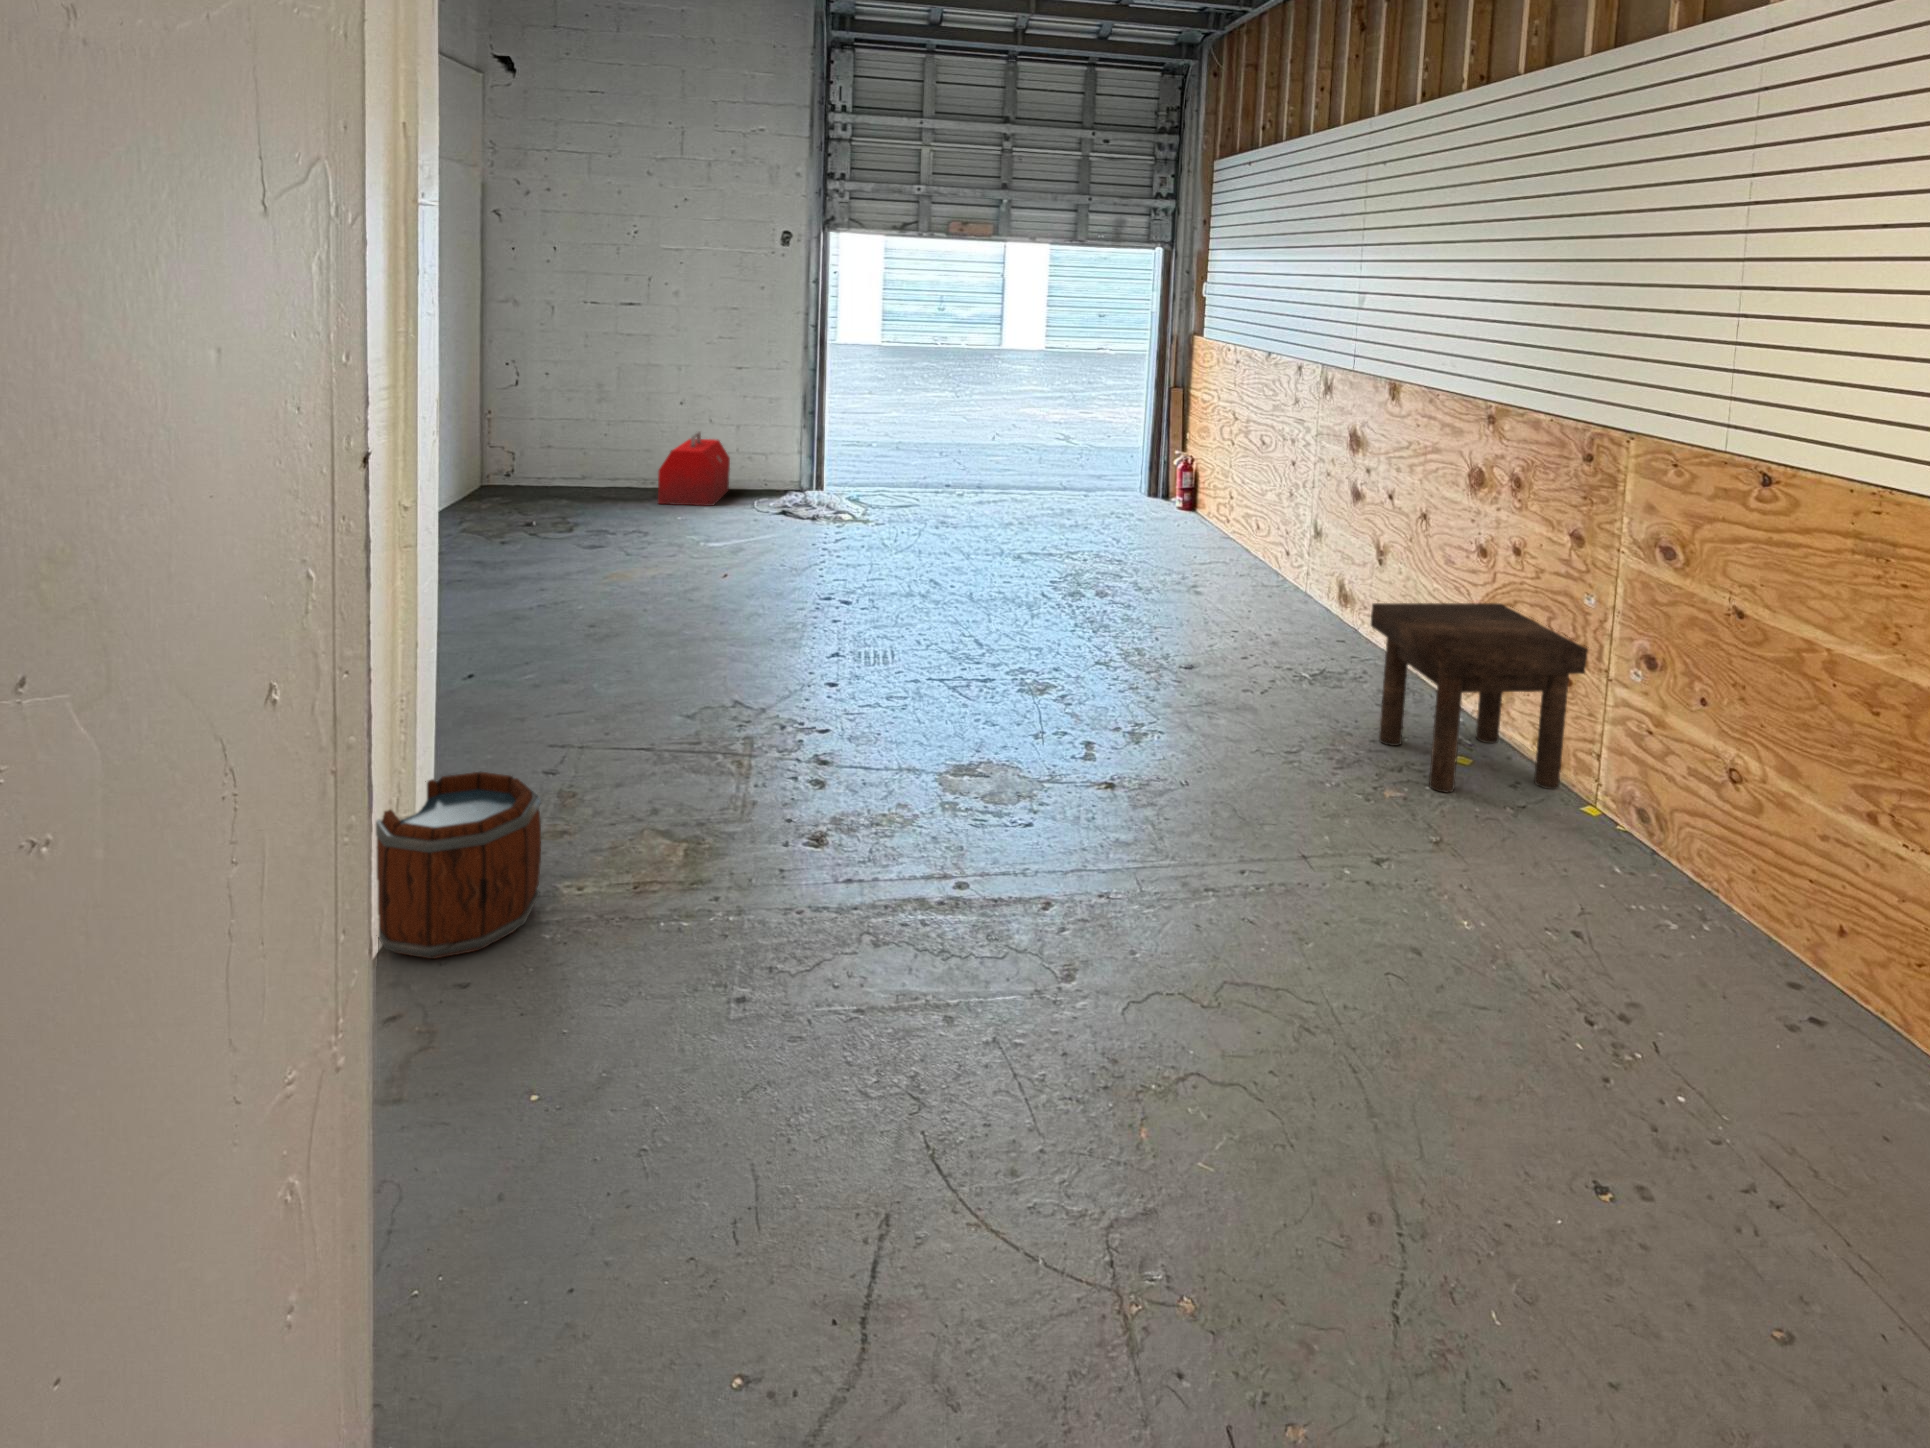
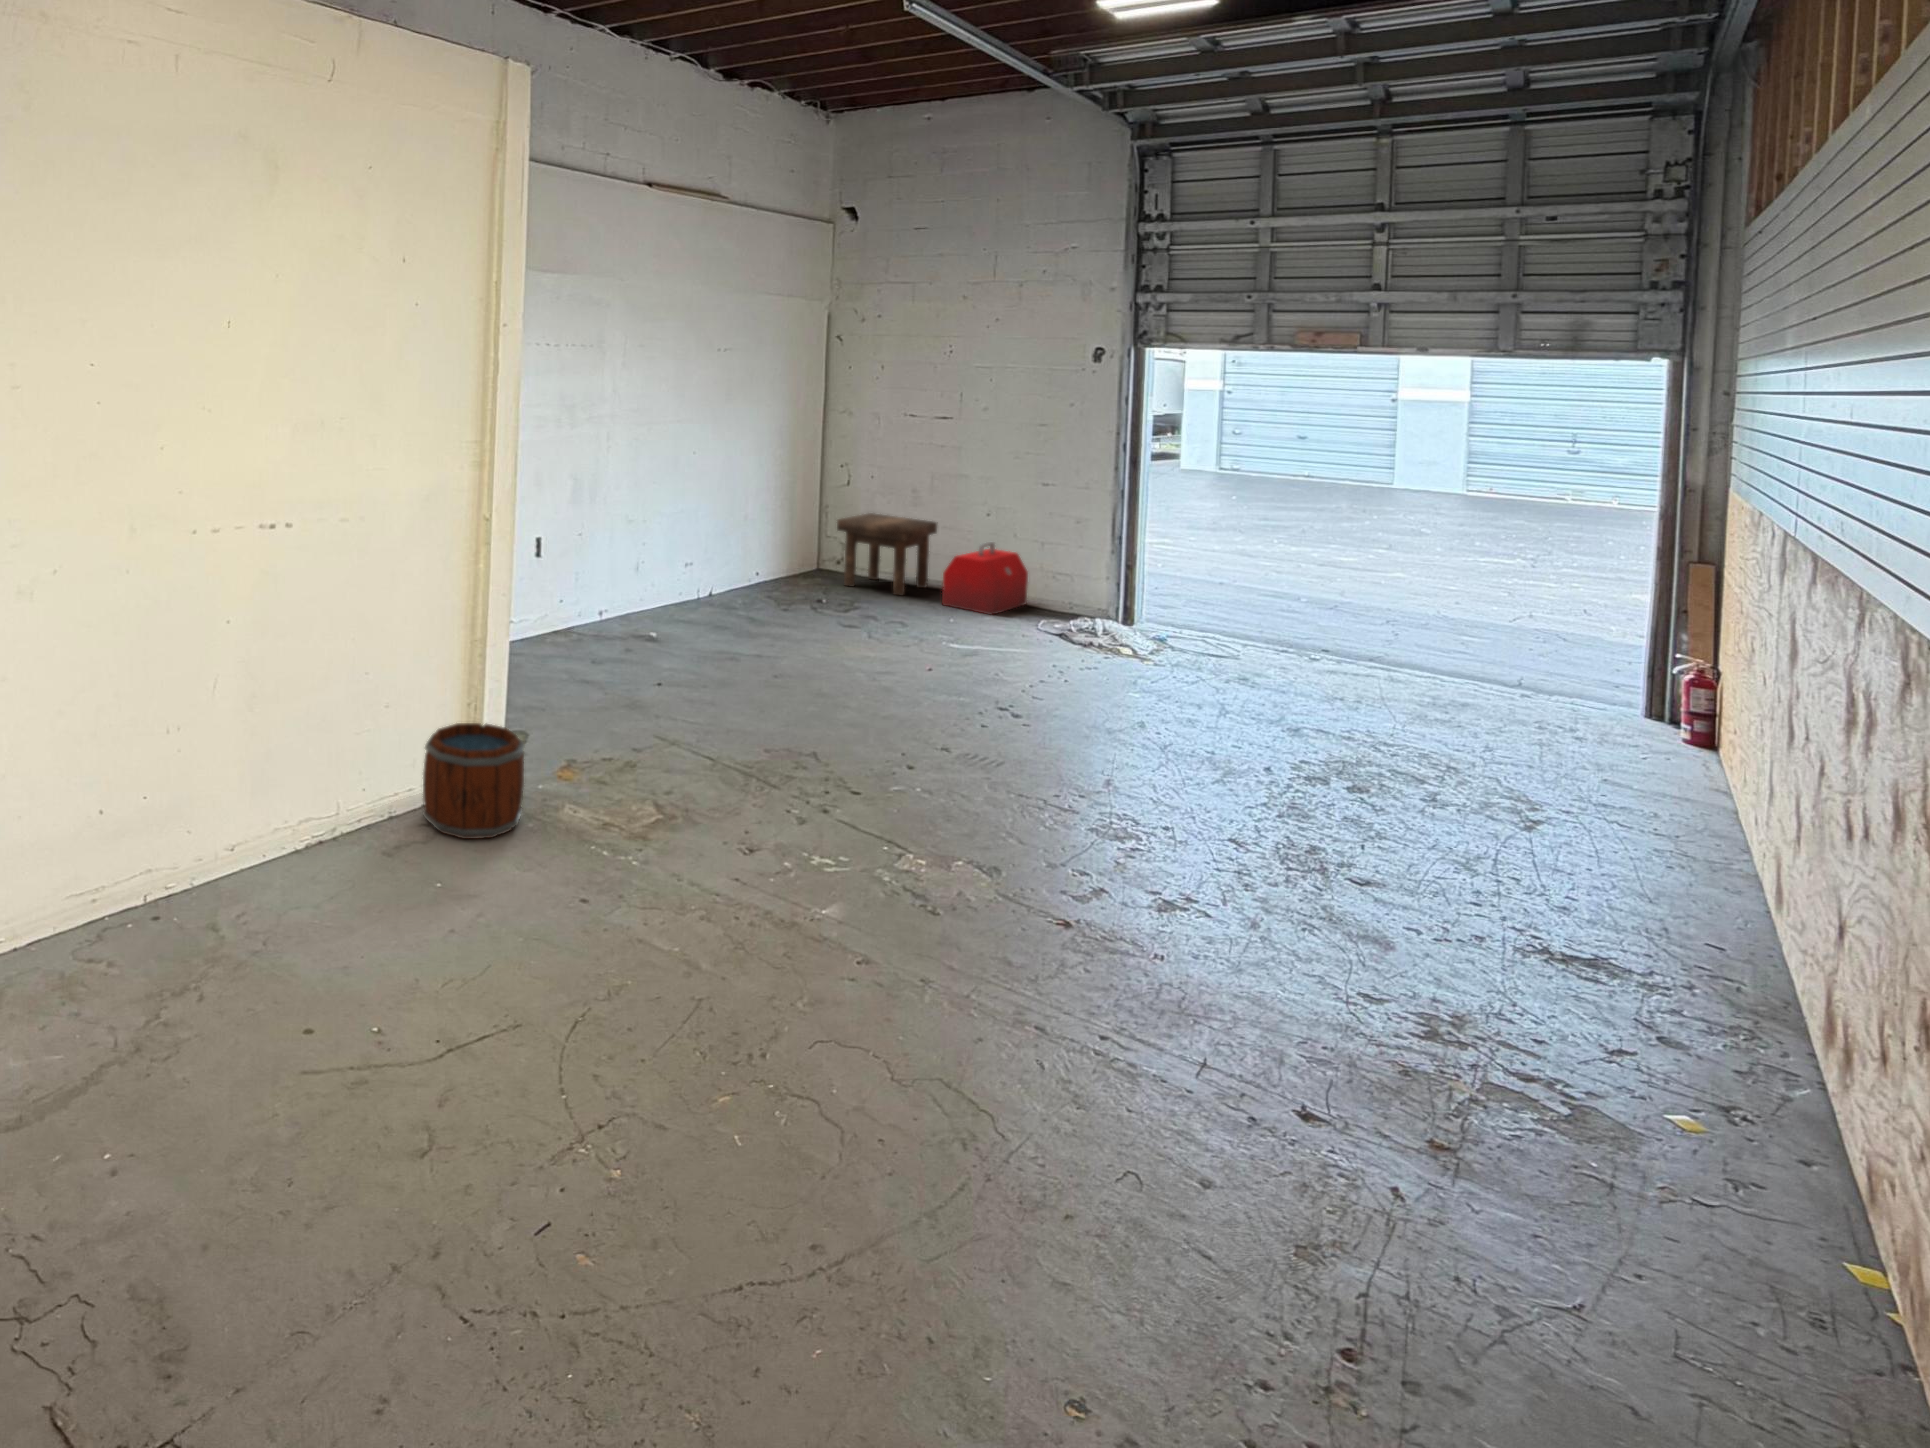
stool: present [1371,603,1588,792] -> present [837,513,937,595]

